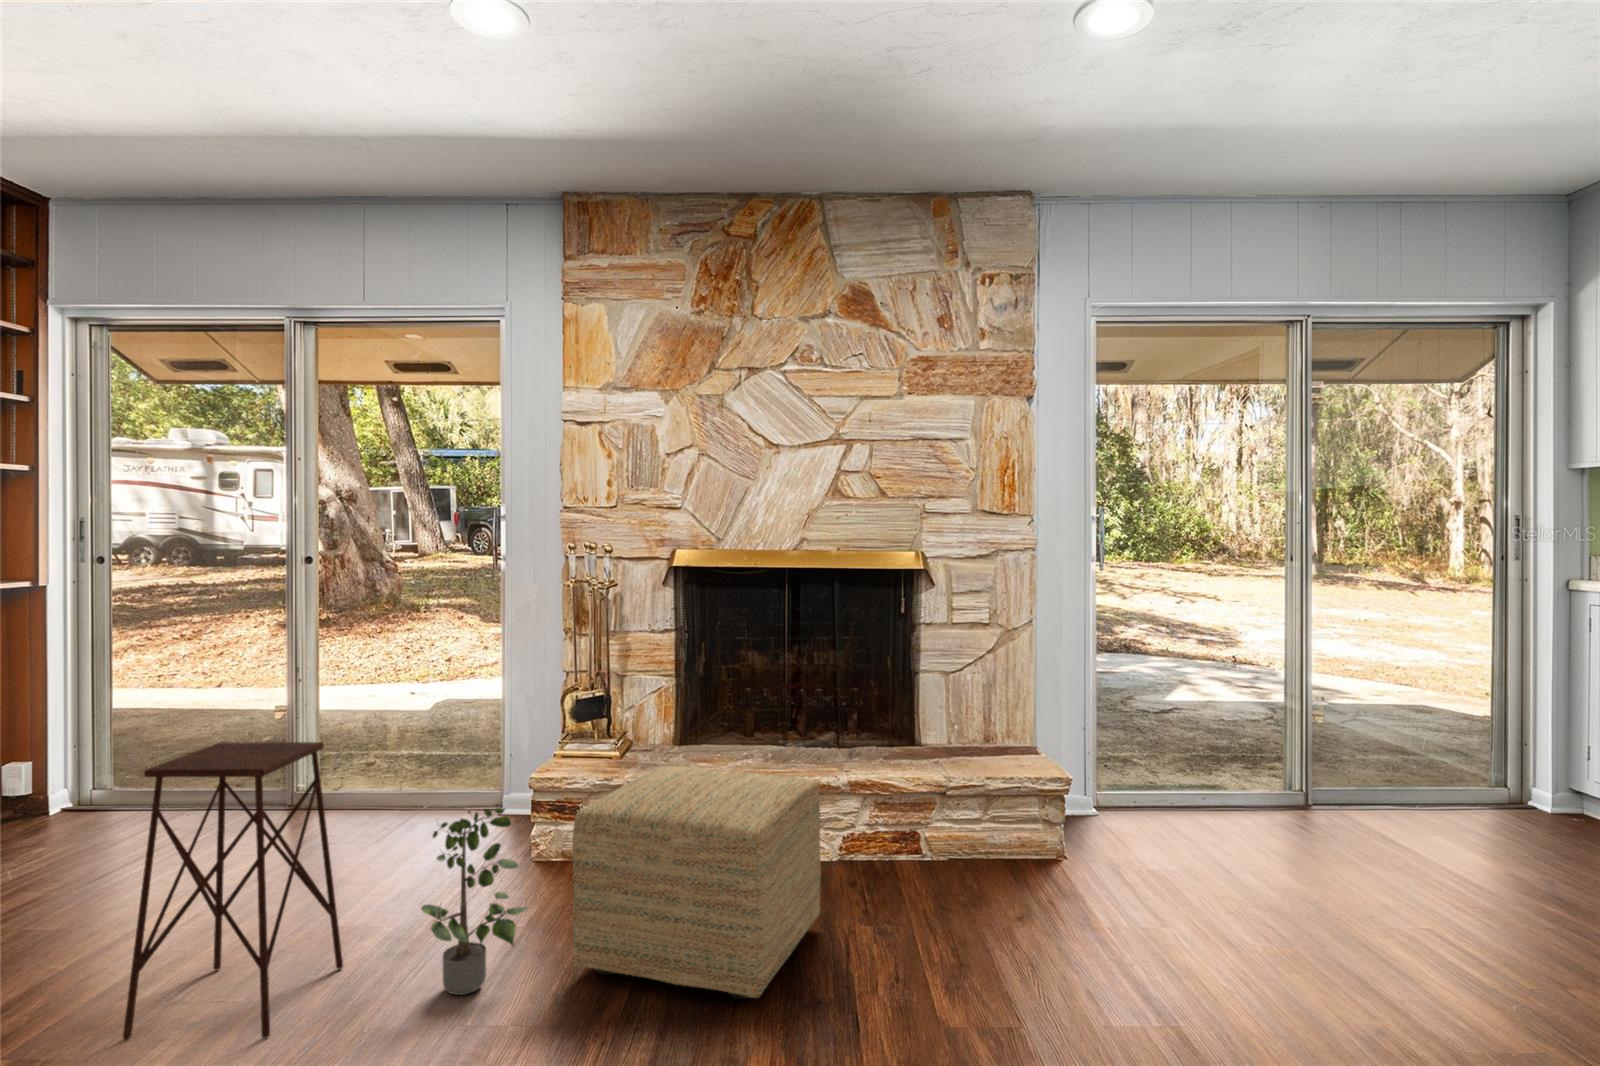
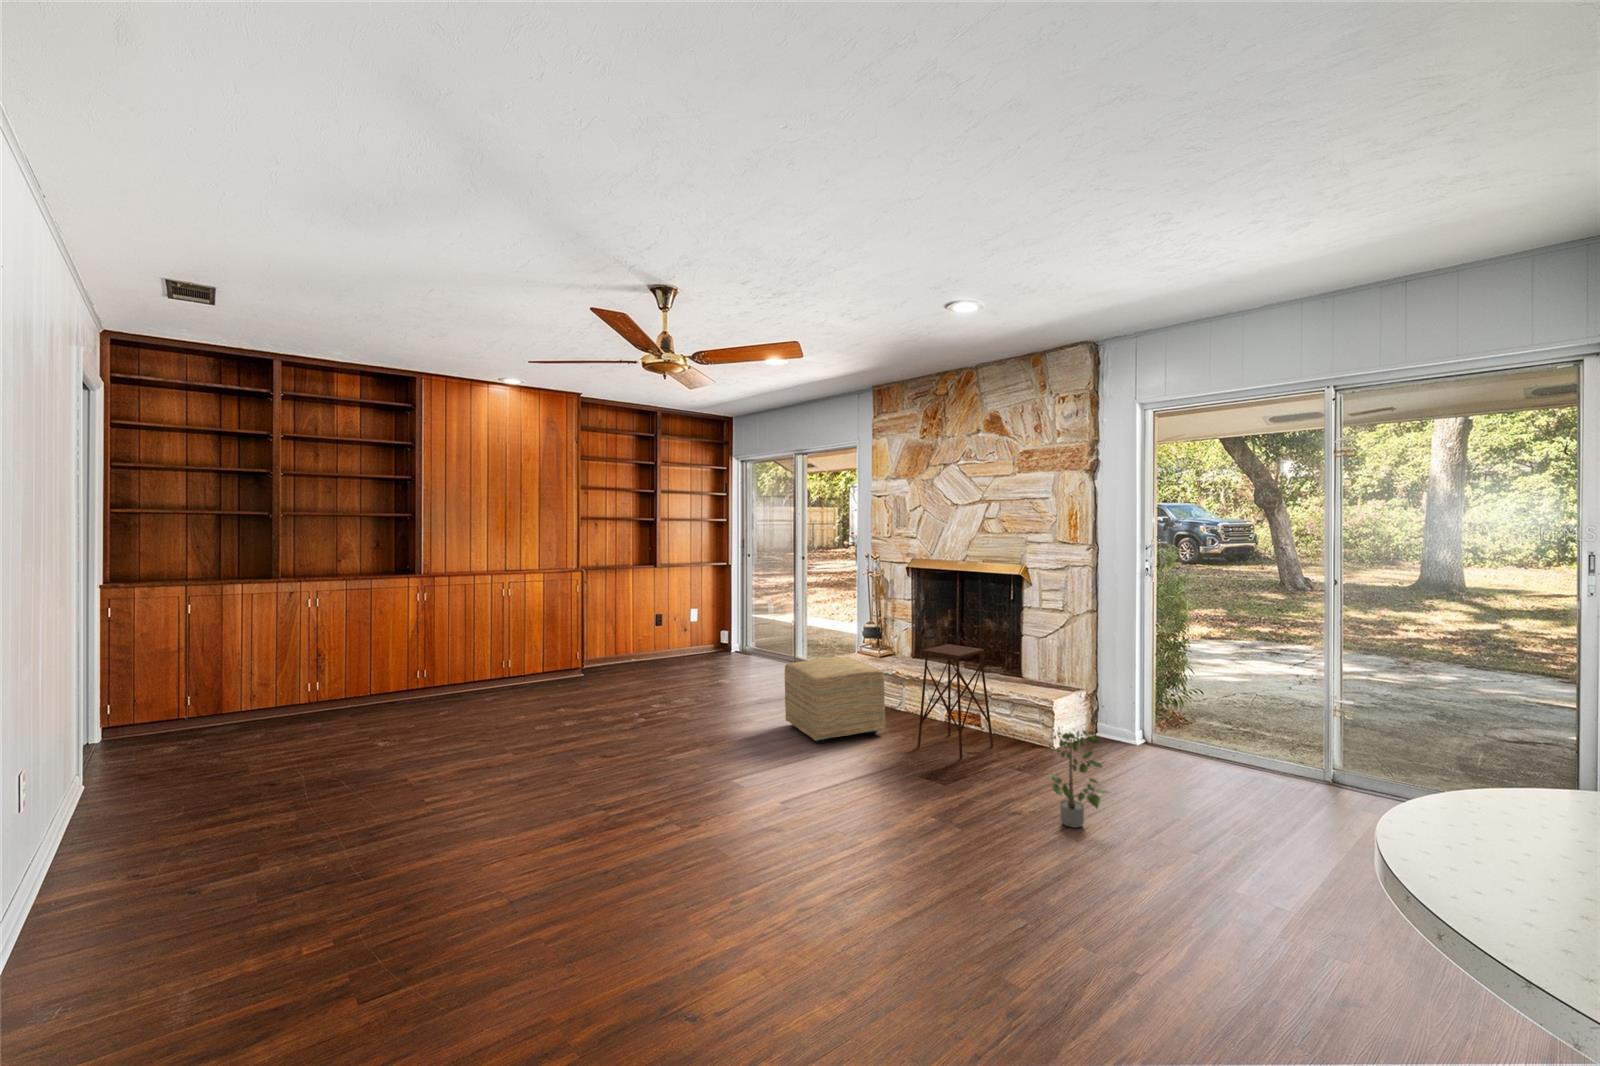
side table: present [123,742,343,1040] -> present [918,644,993,759]
potted plant: present [421,808,528,995] -> present [1049,730,1108,828]

